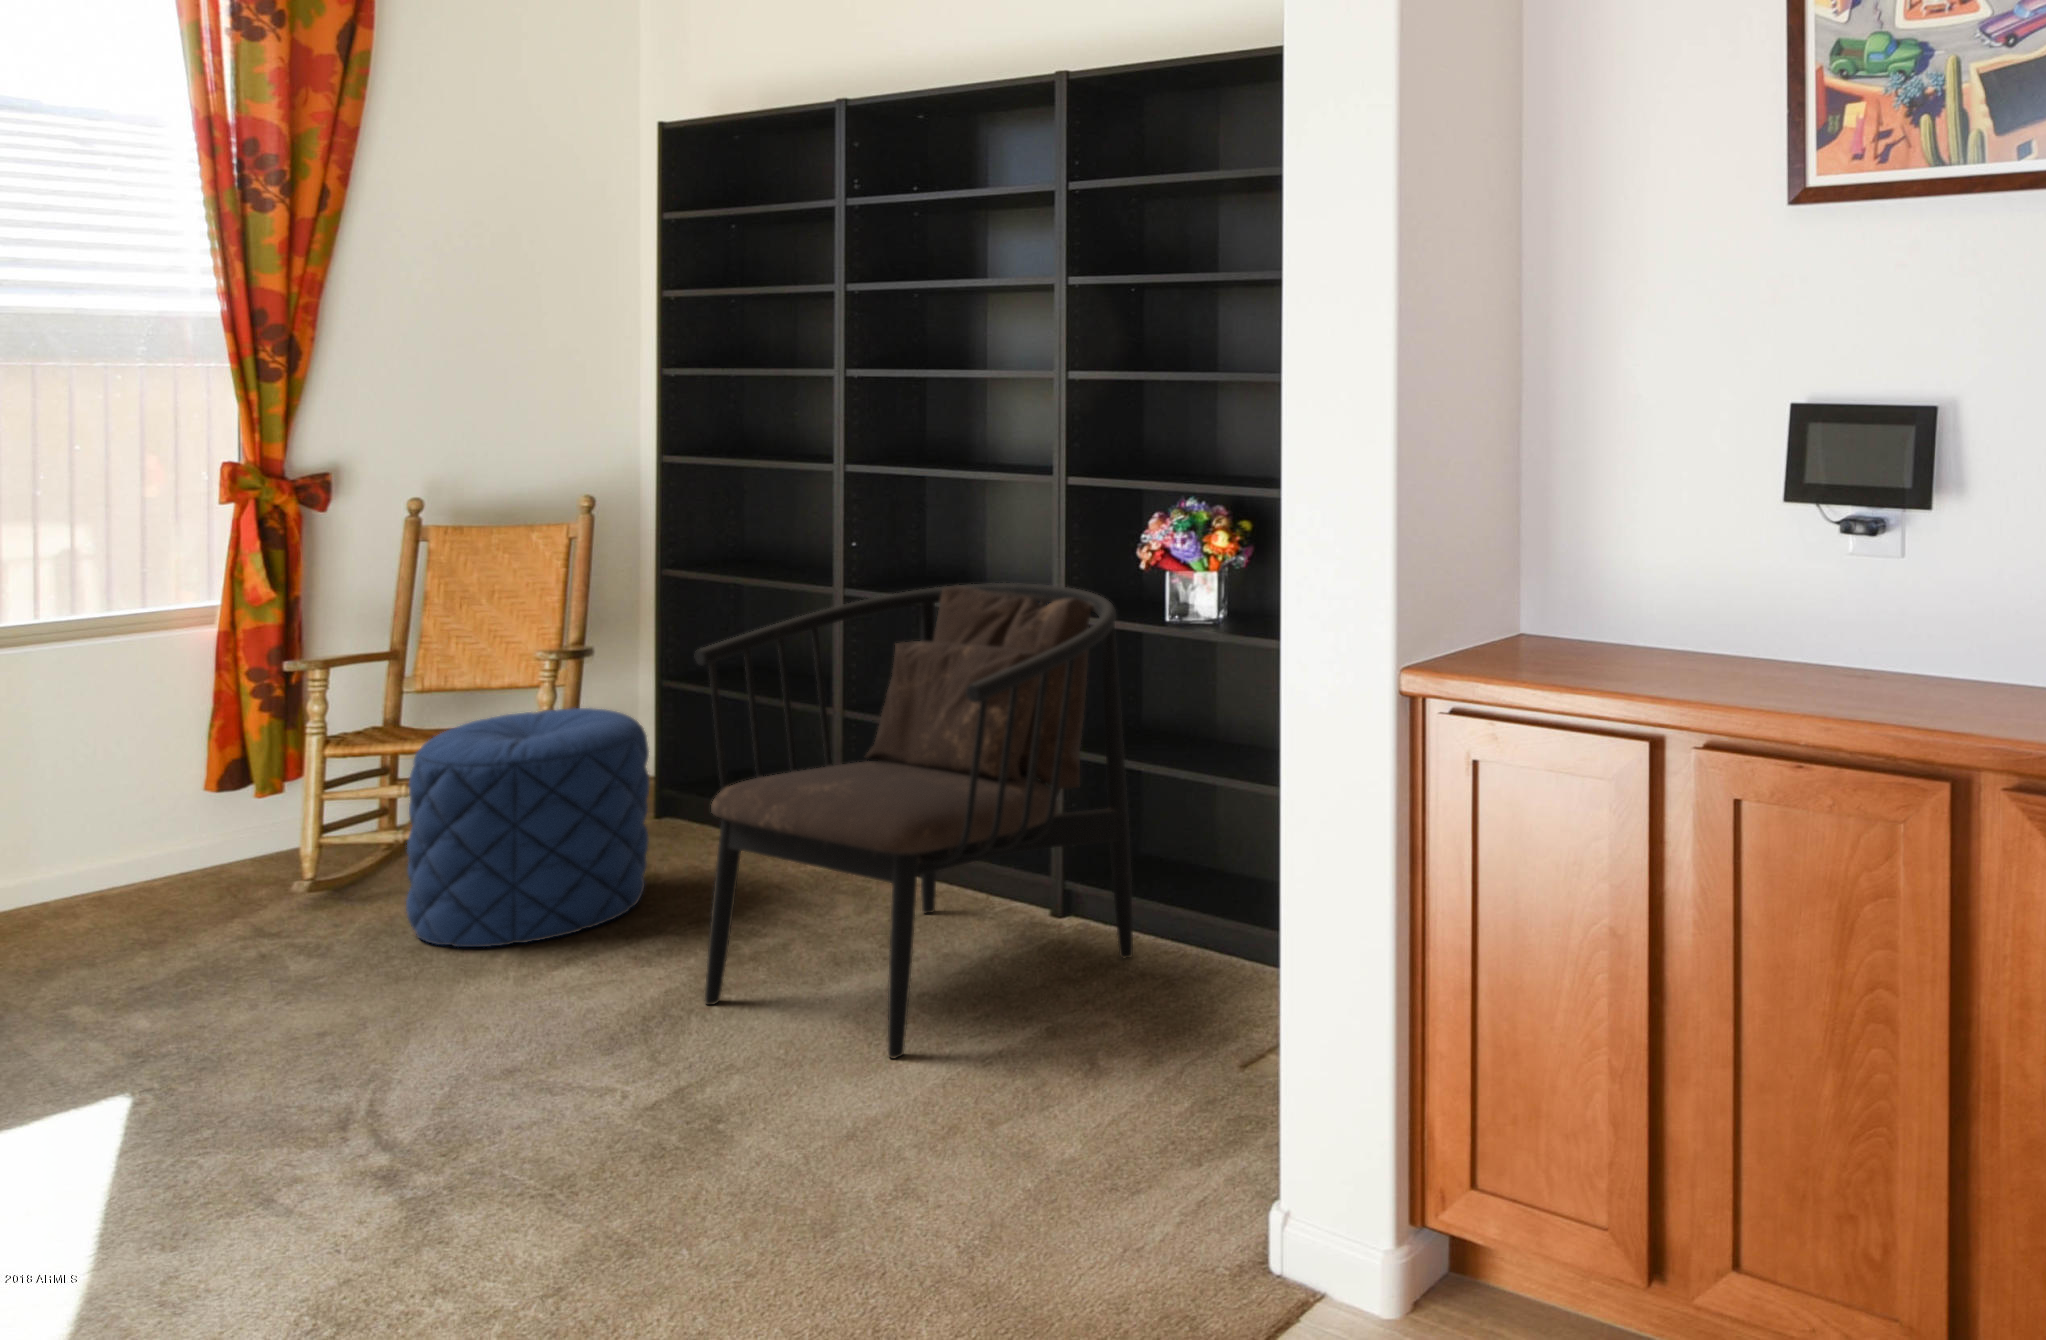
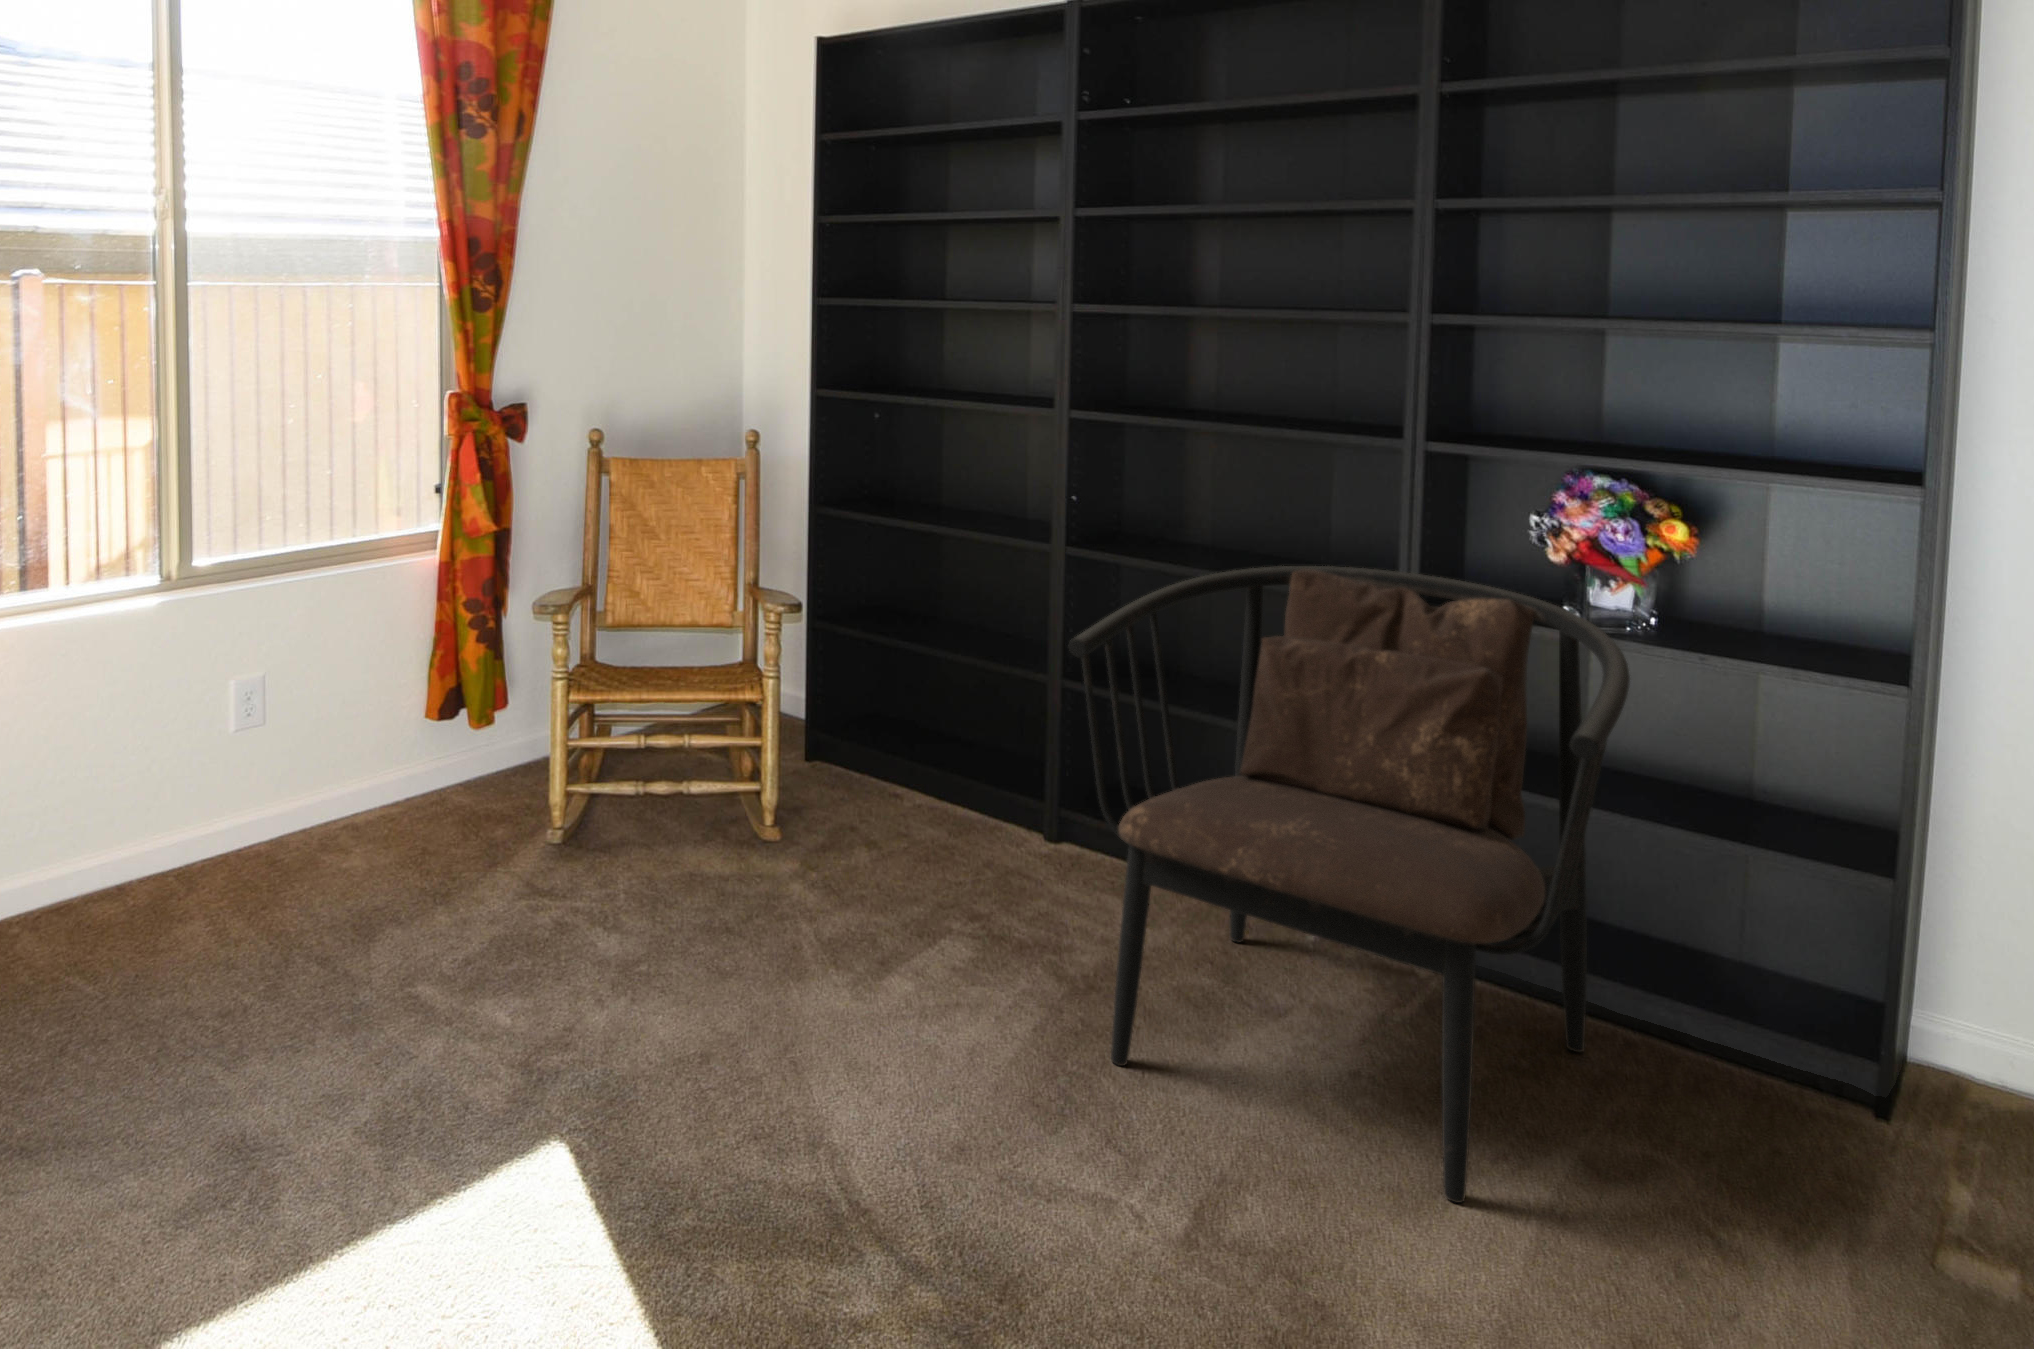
pouf: present [406,708,649,947] -> none [680,668,906,937]

